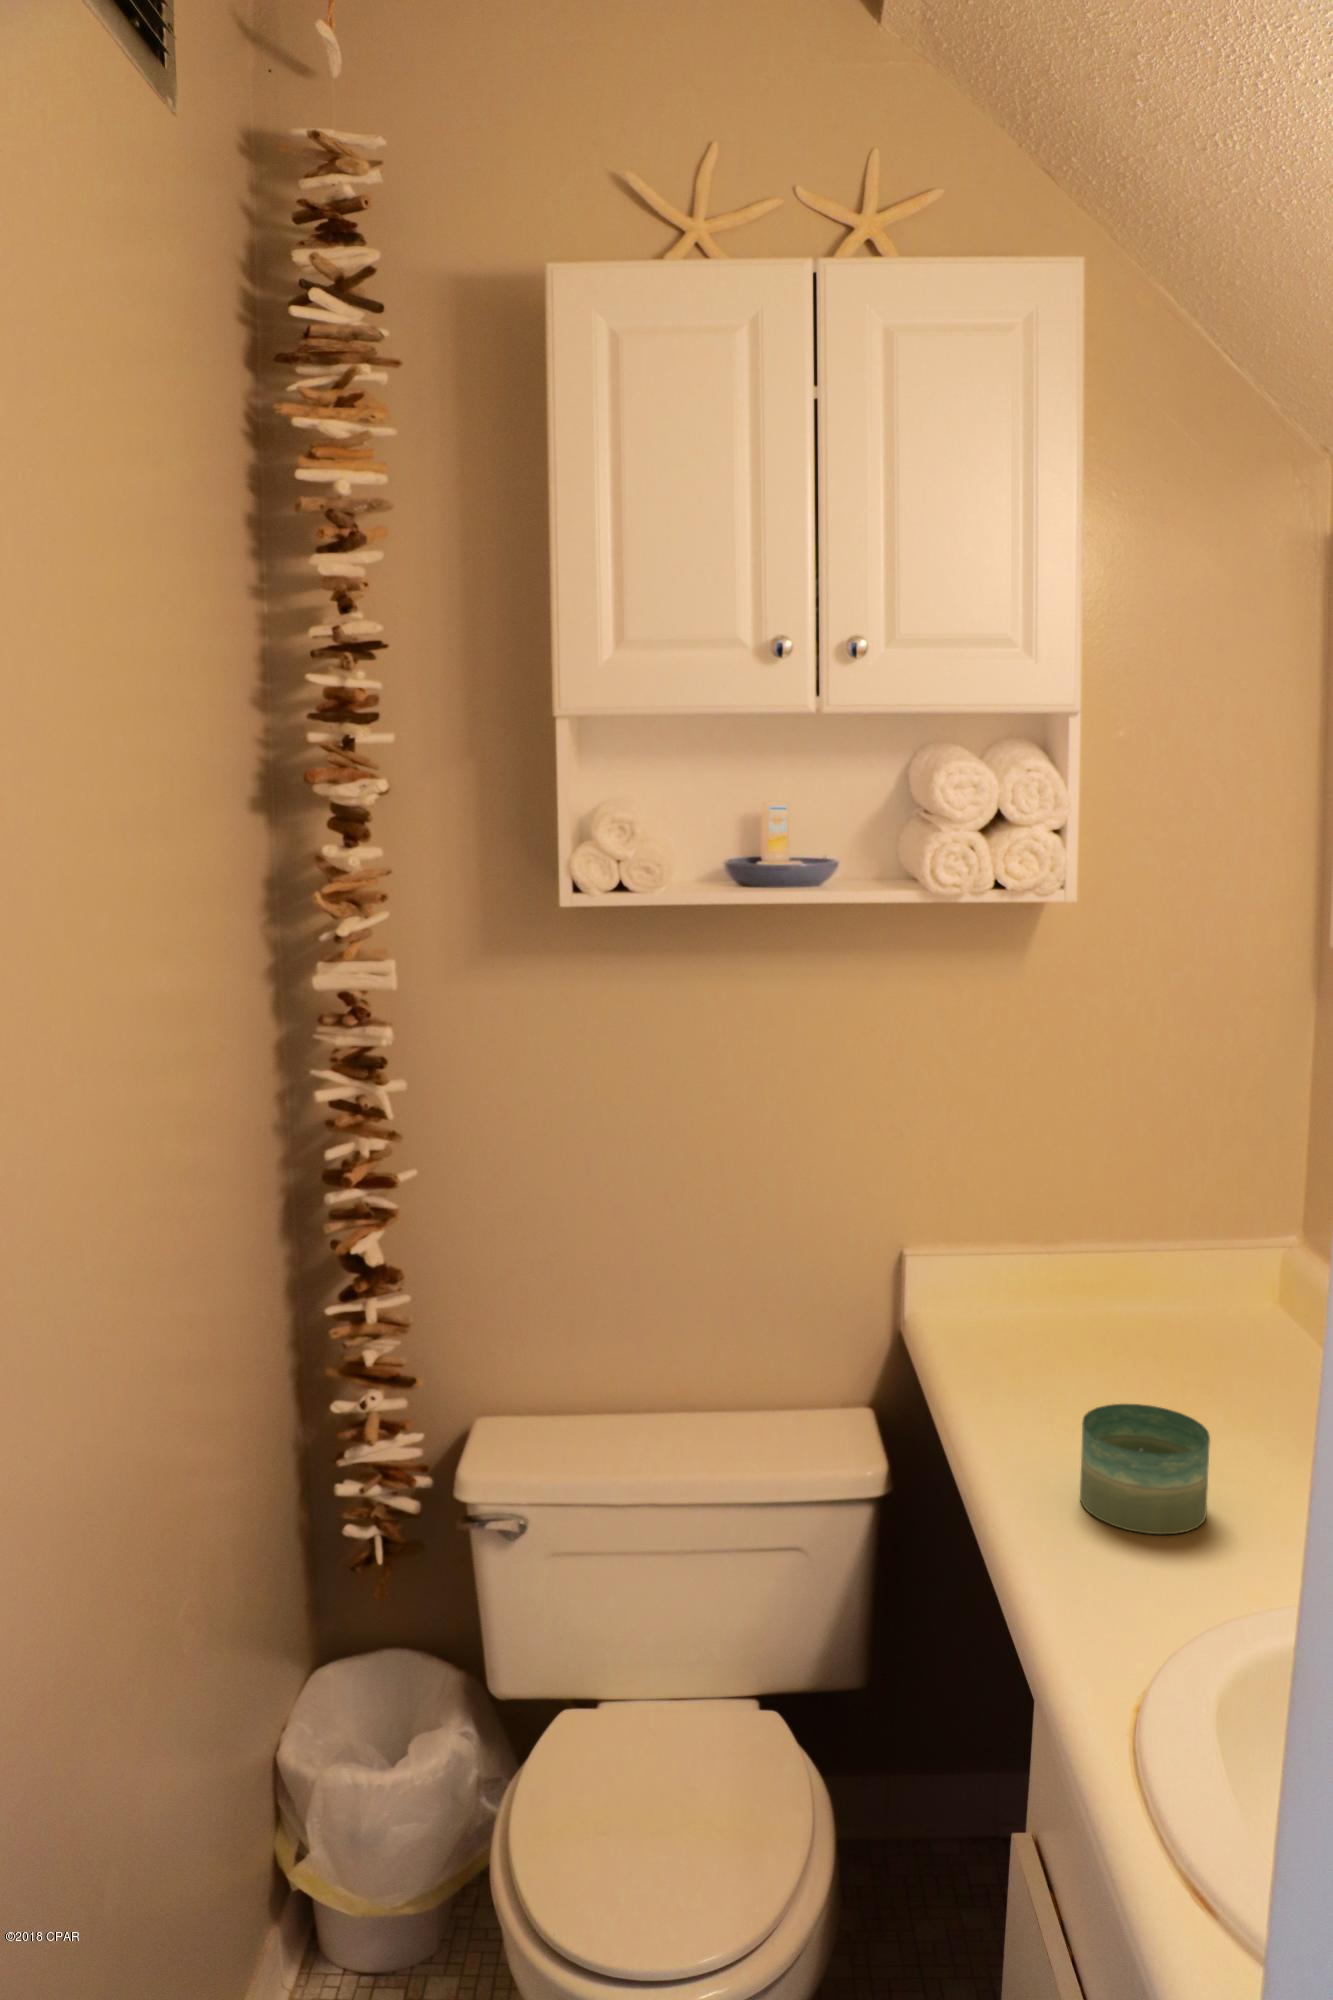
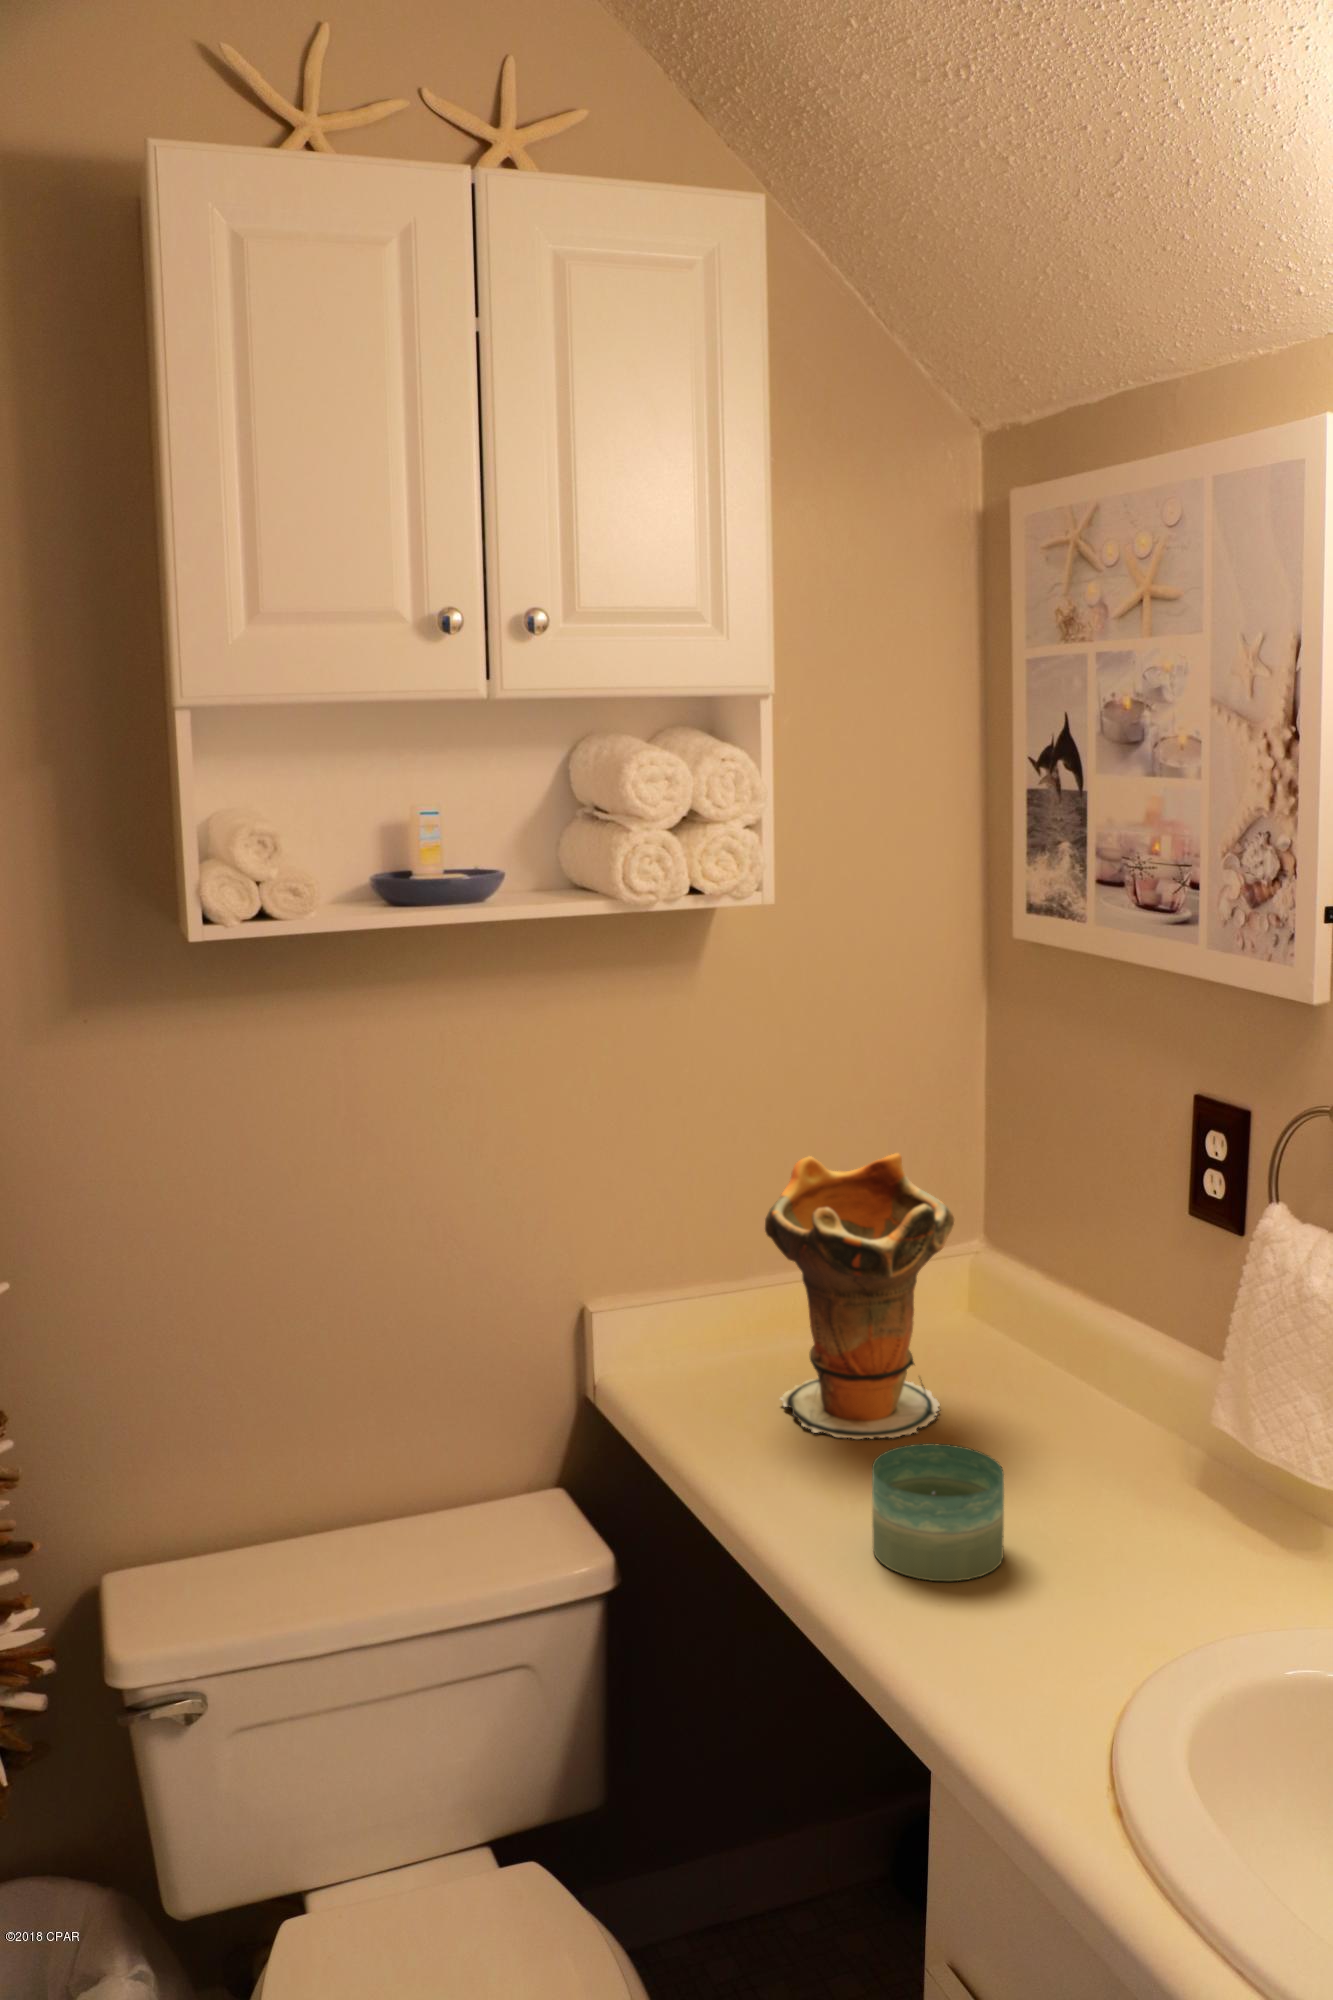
decorative vase: none [1045,1137,1231,1403] -> present [765,1153,954,1439]

